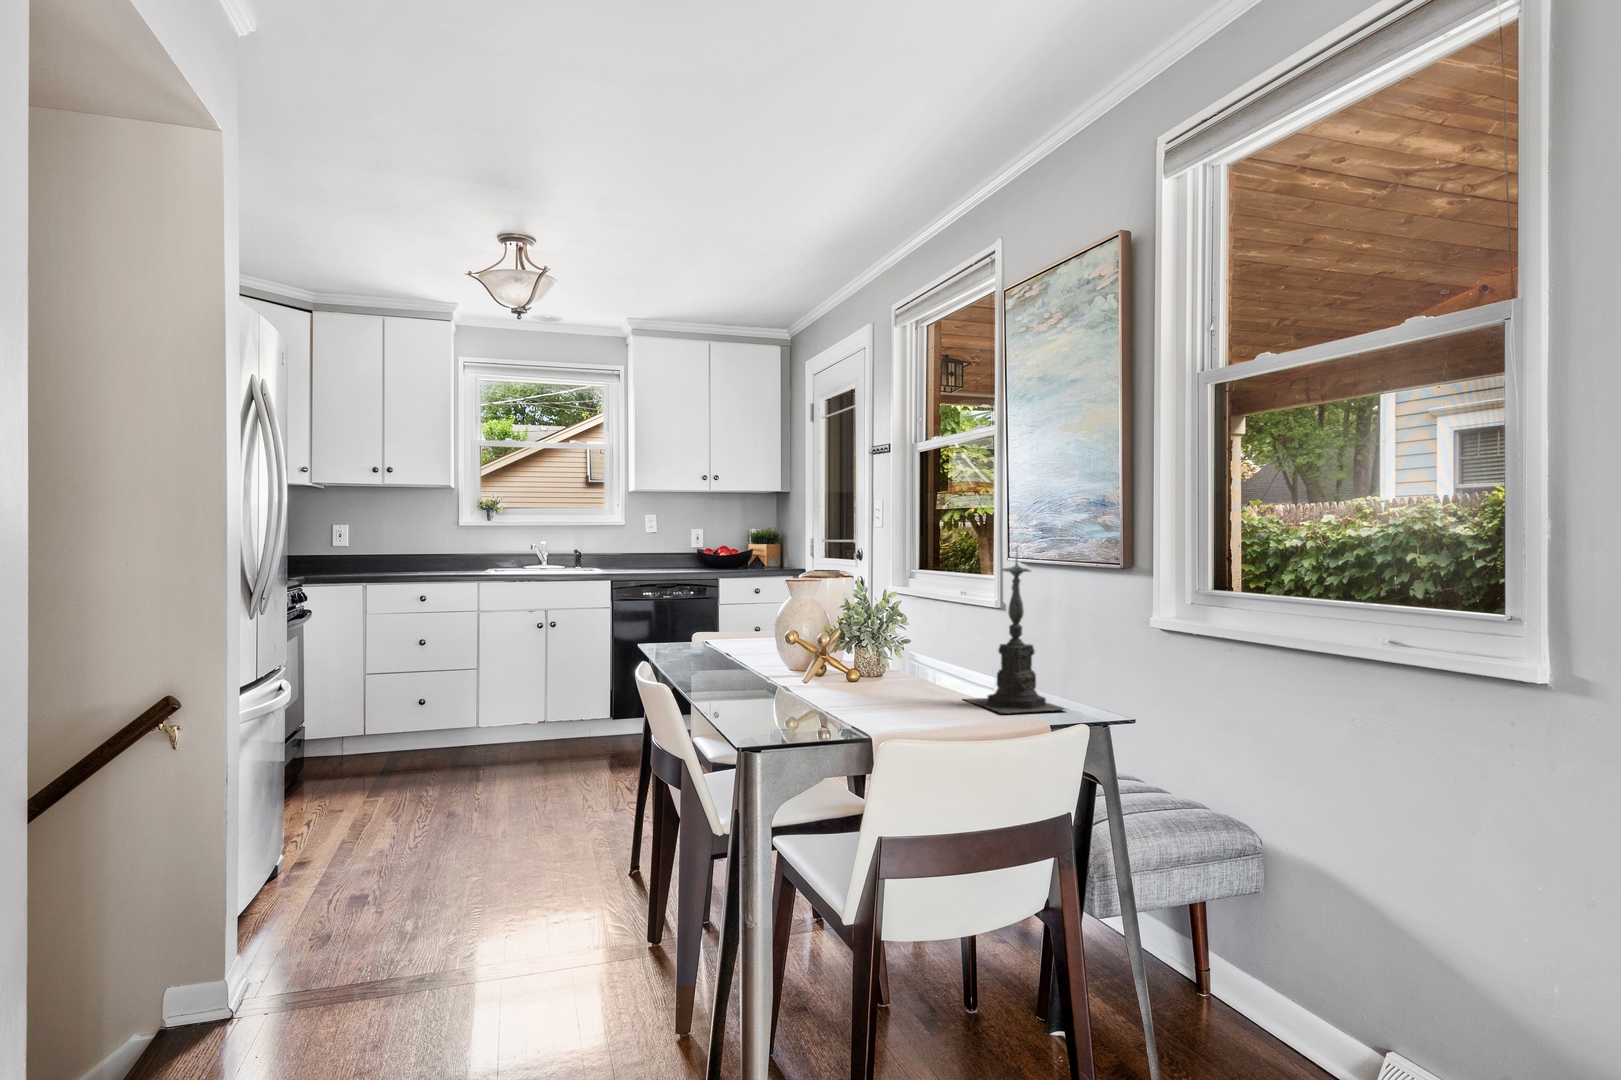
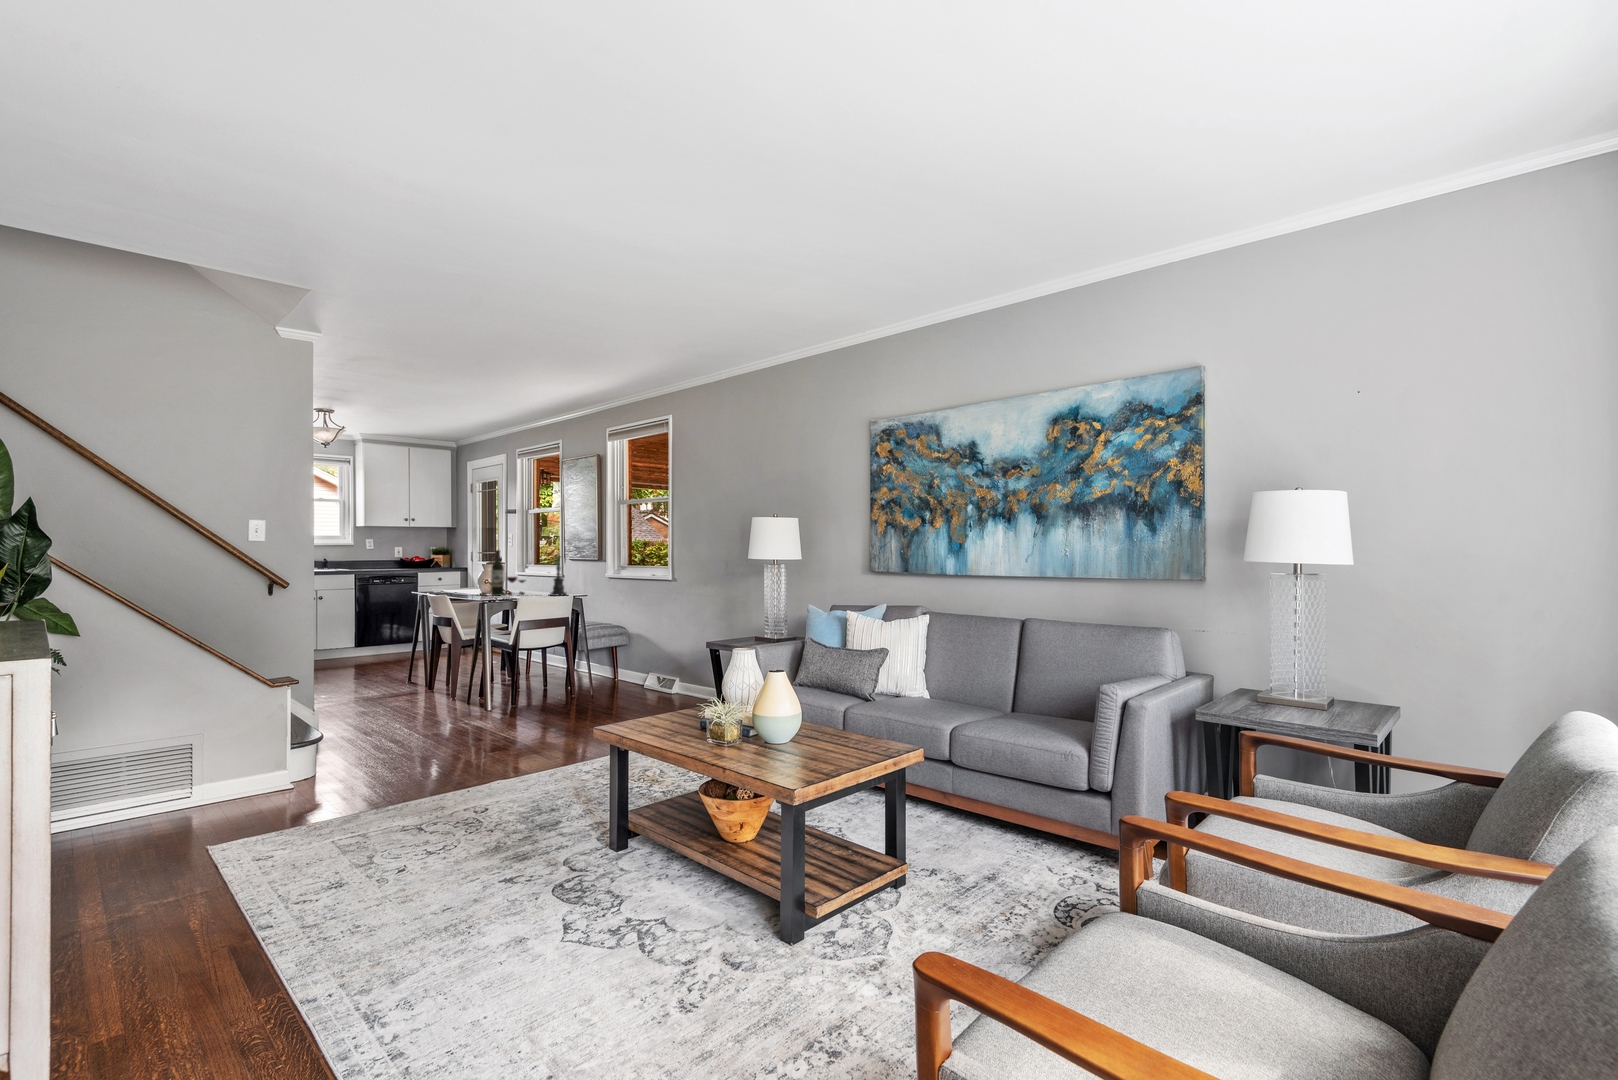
wine bottle: none [757,545,912,716] -> present [480,550,525,596]

